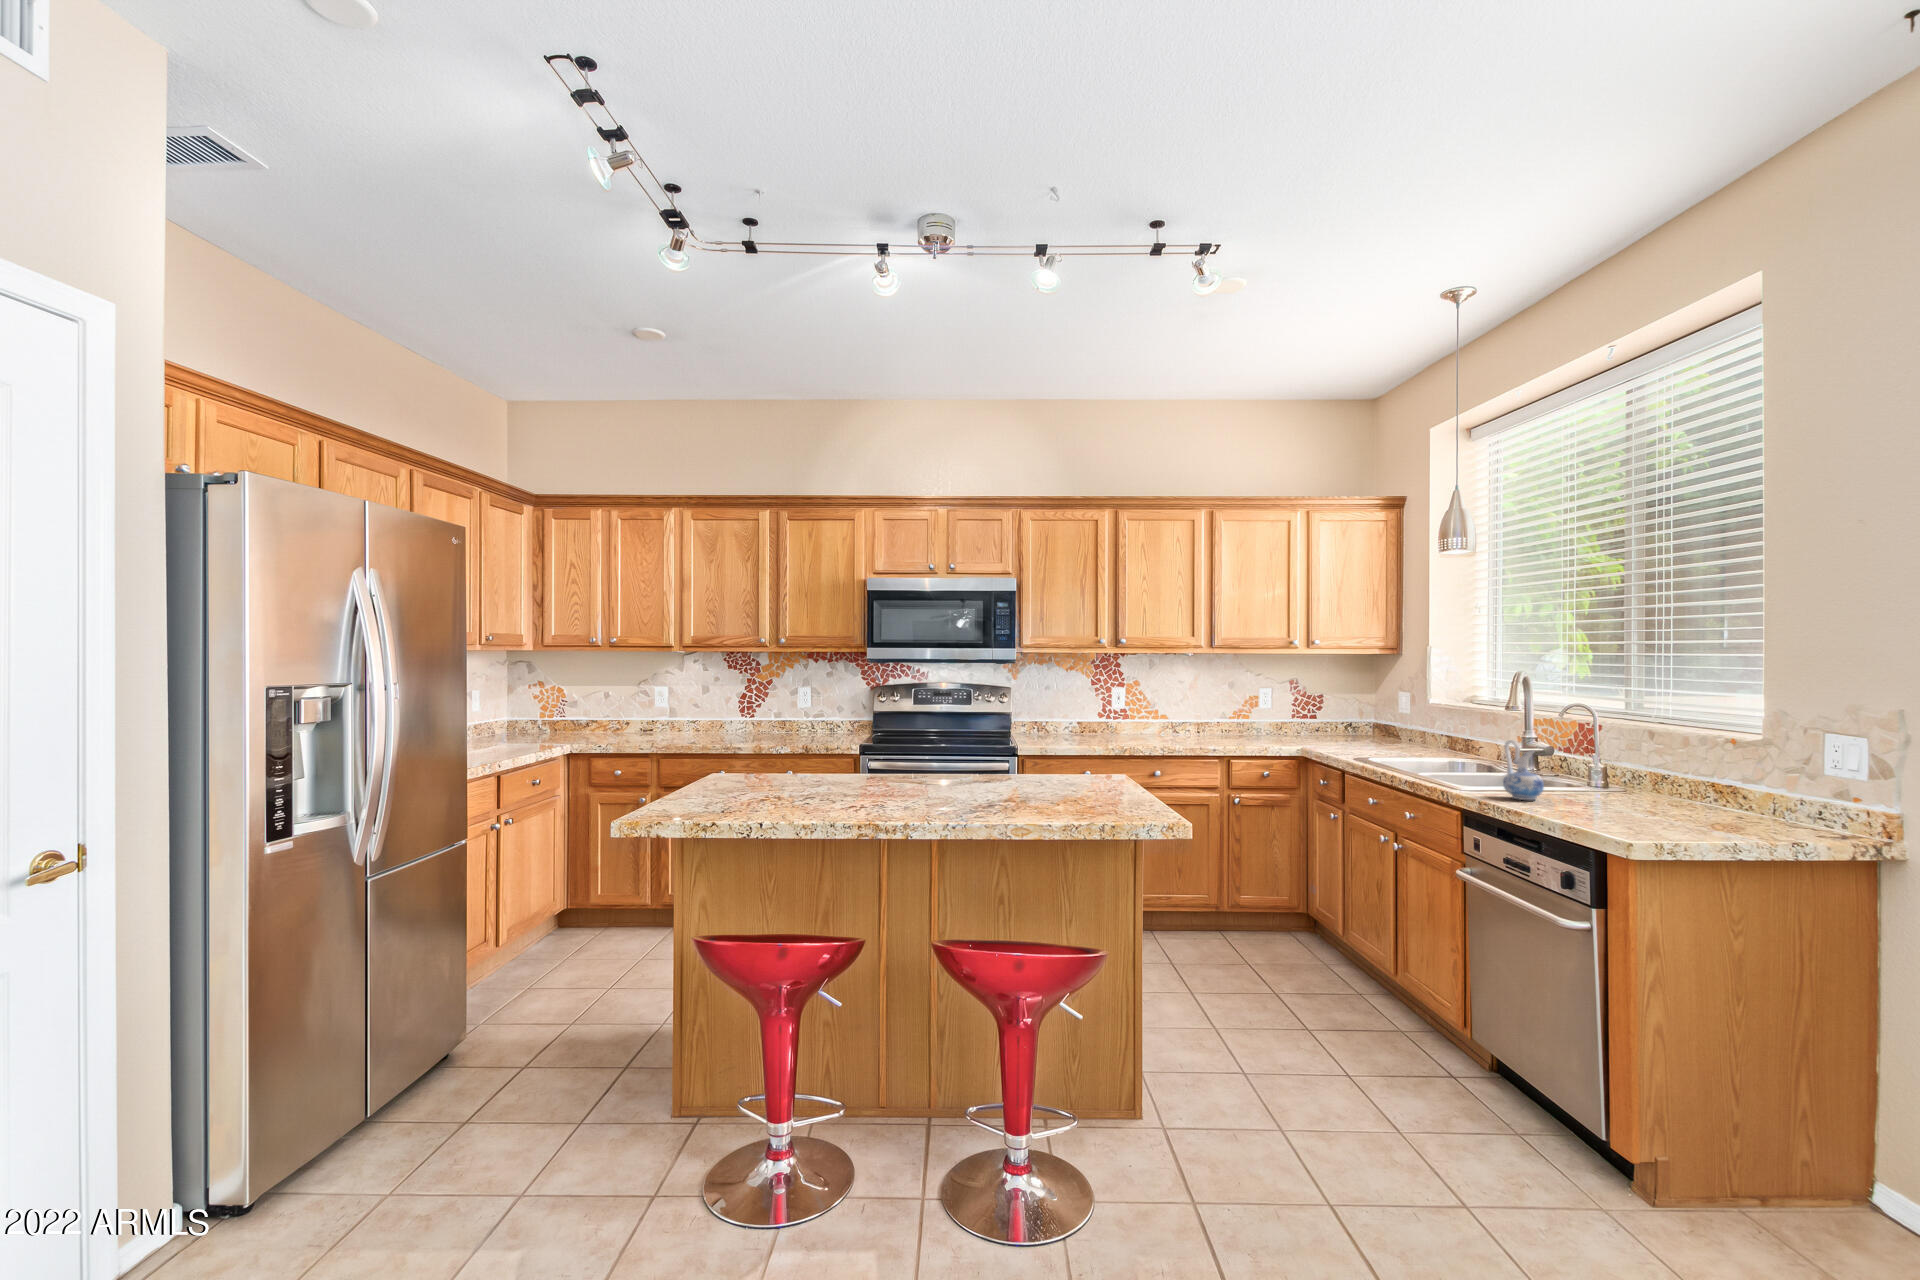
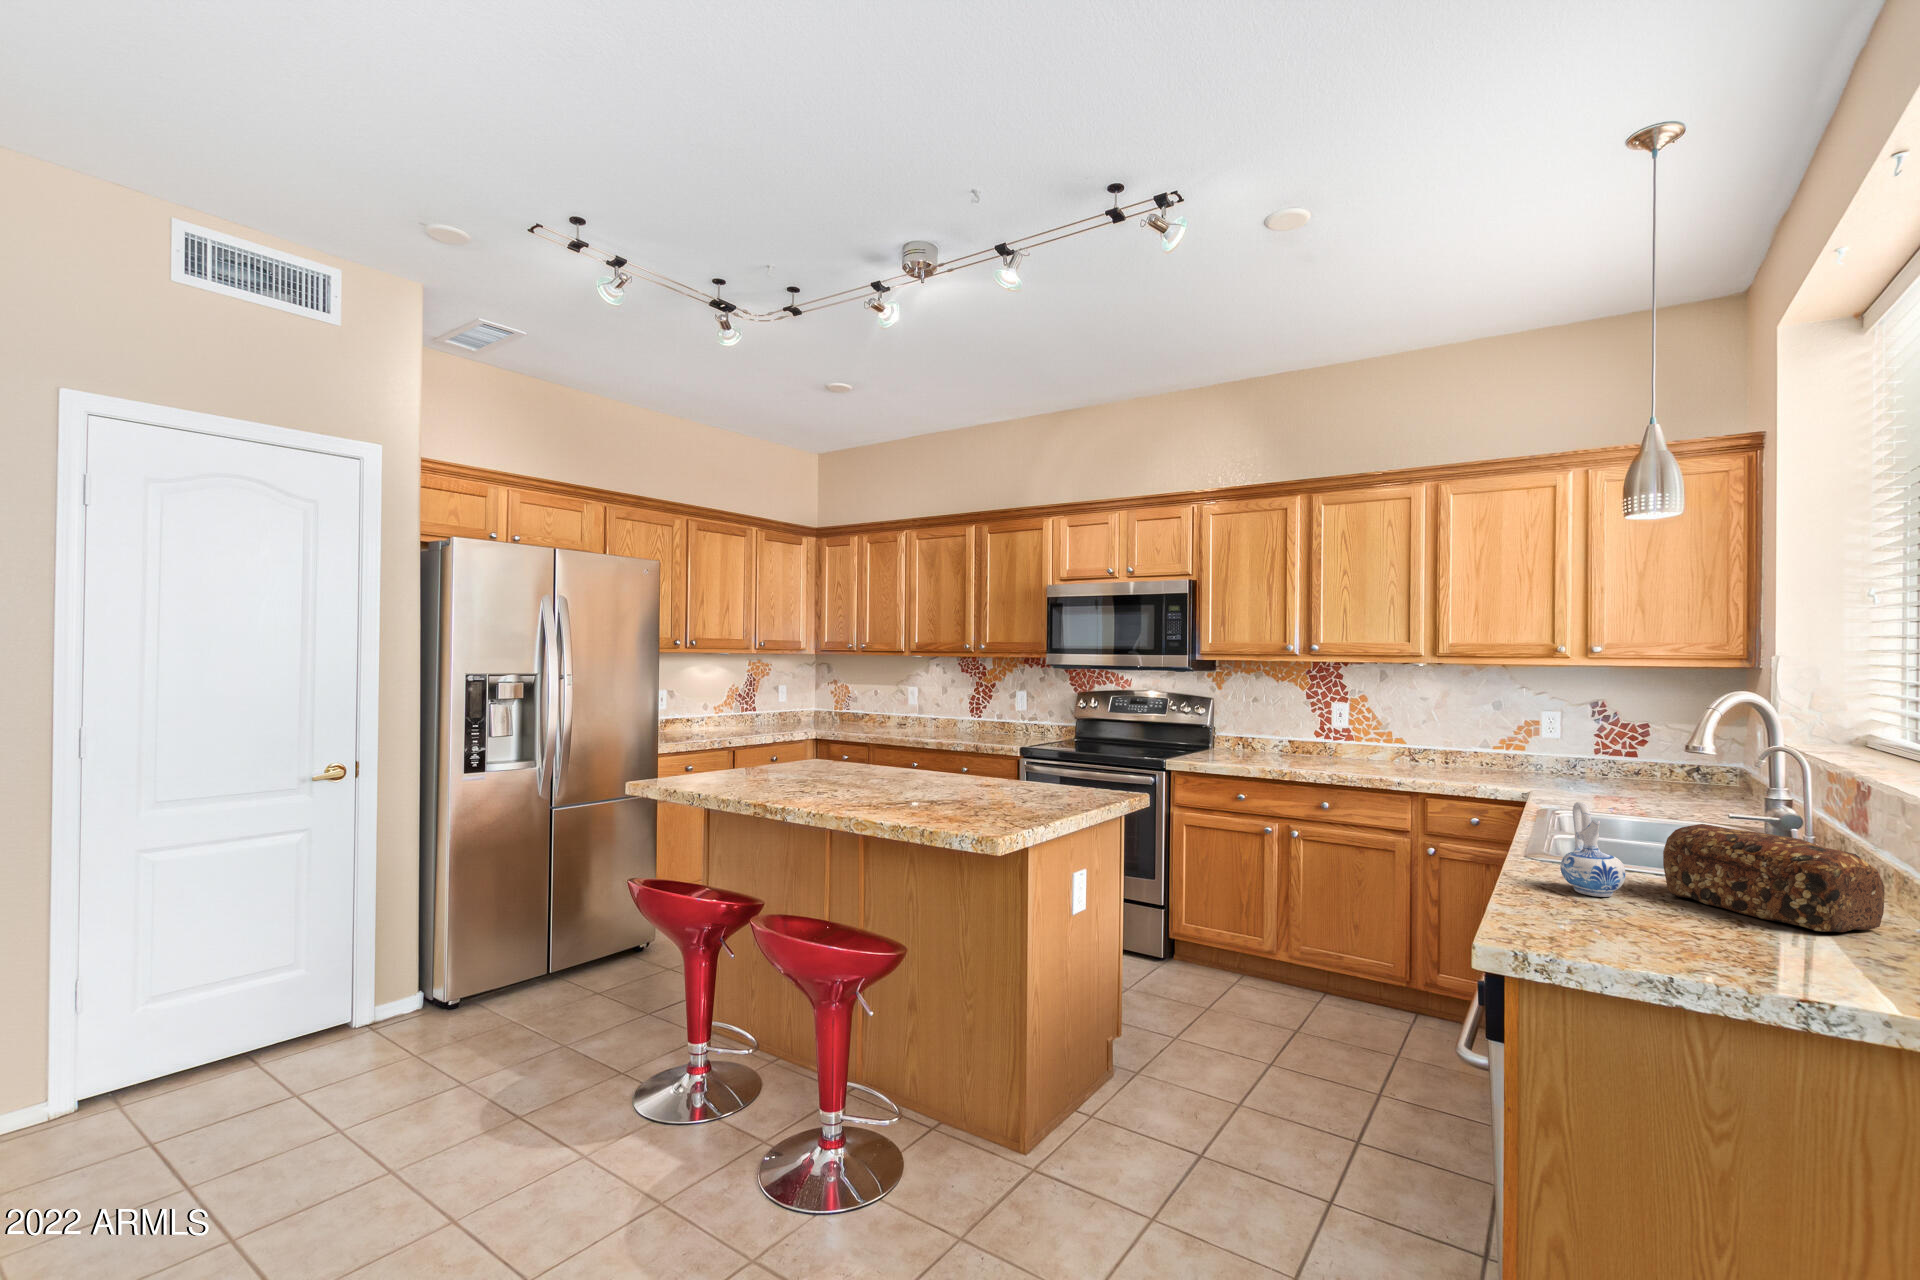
bread loaf: none [1546,748,1656,802] -> present [1663,824,1885,932]

